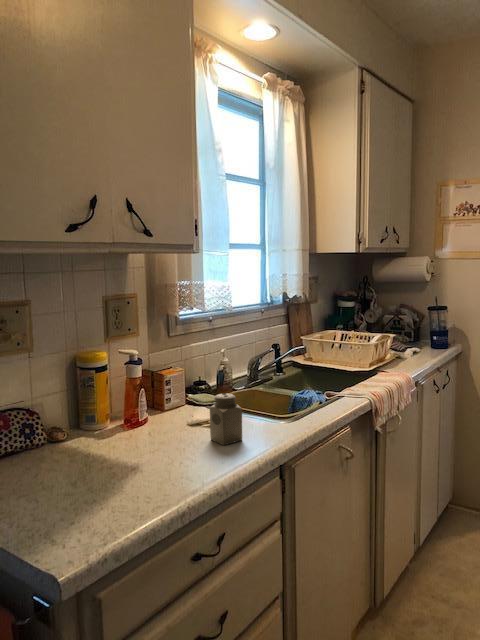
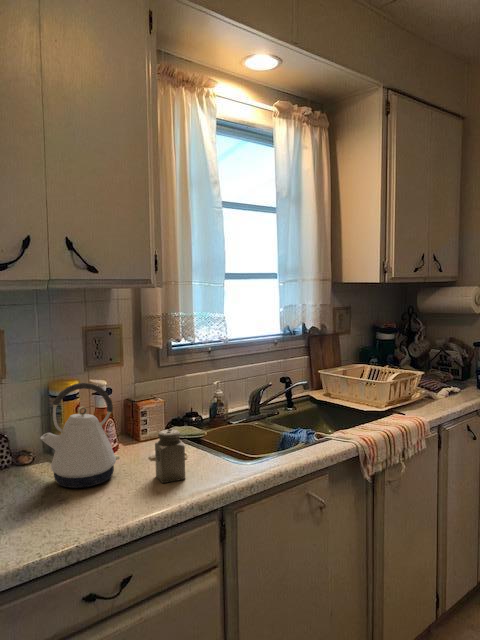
kettle: none [103,350,172,456] -> present [40,383,120,488]

